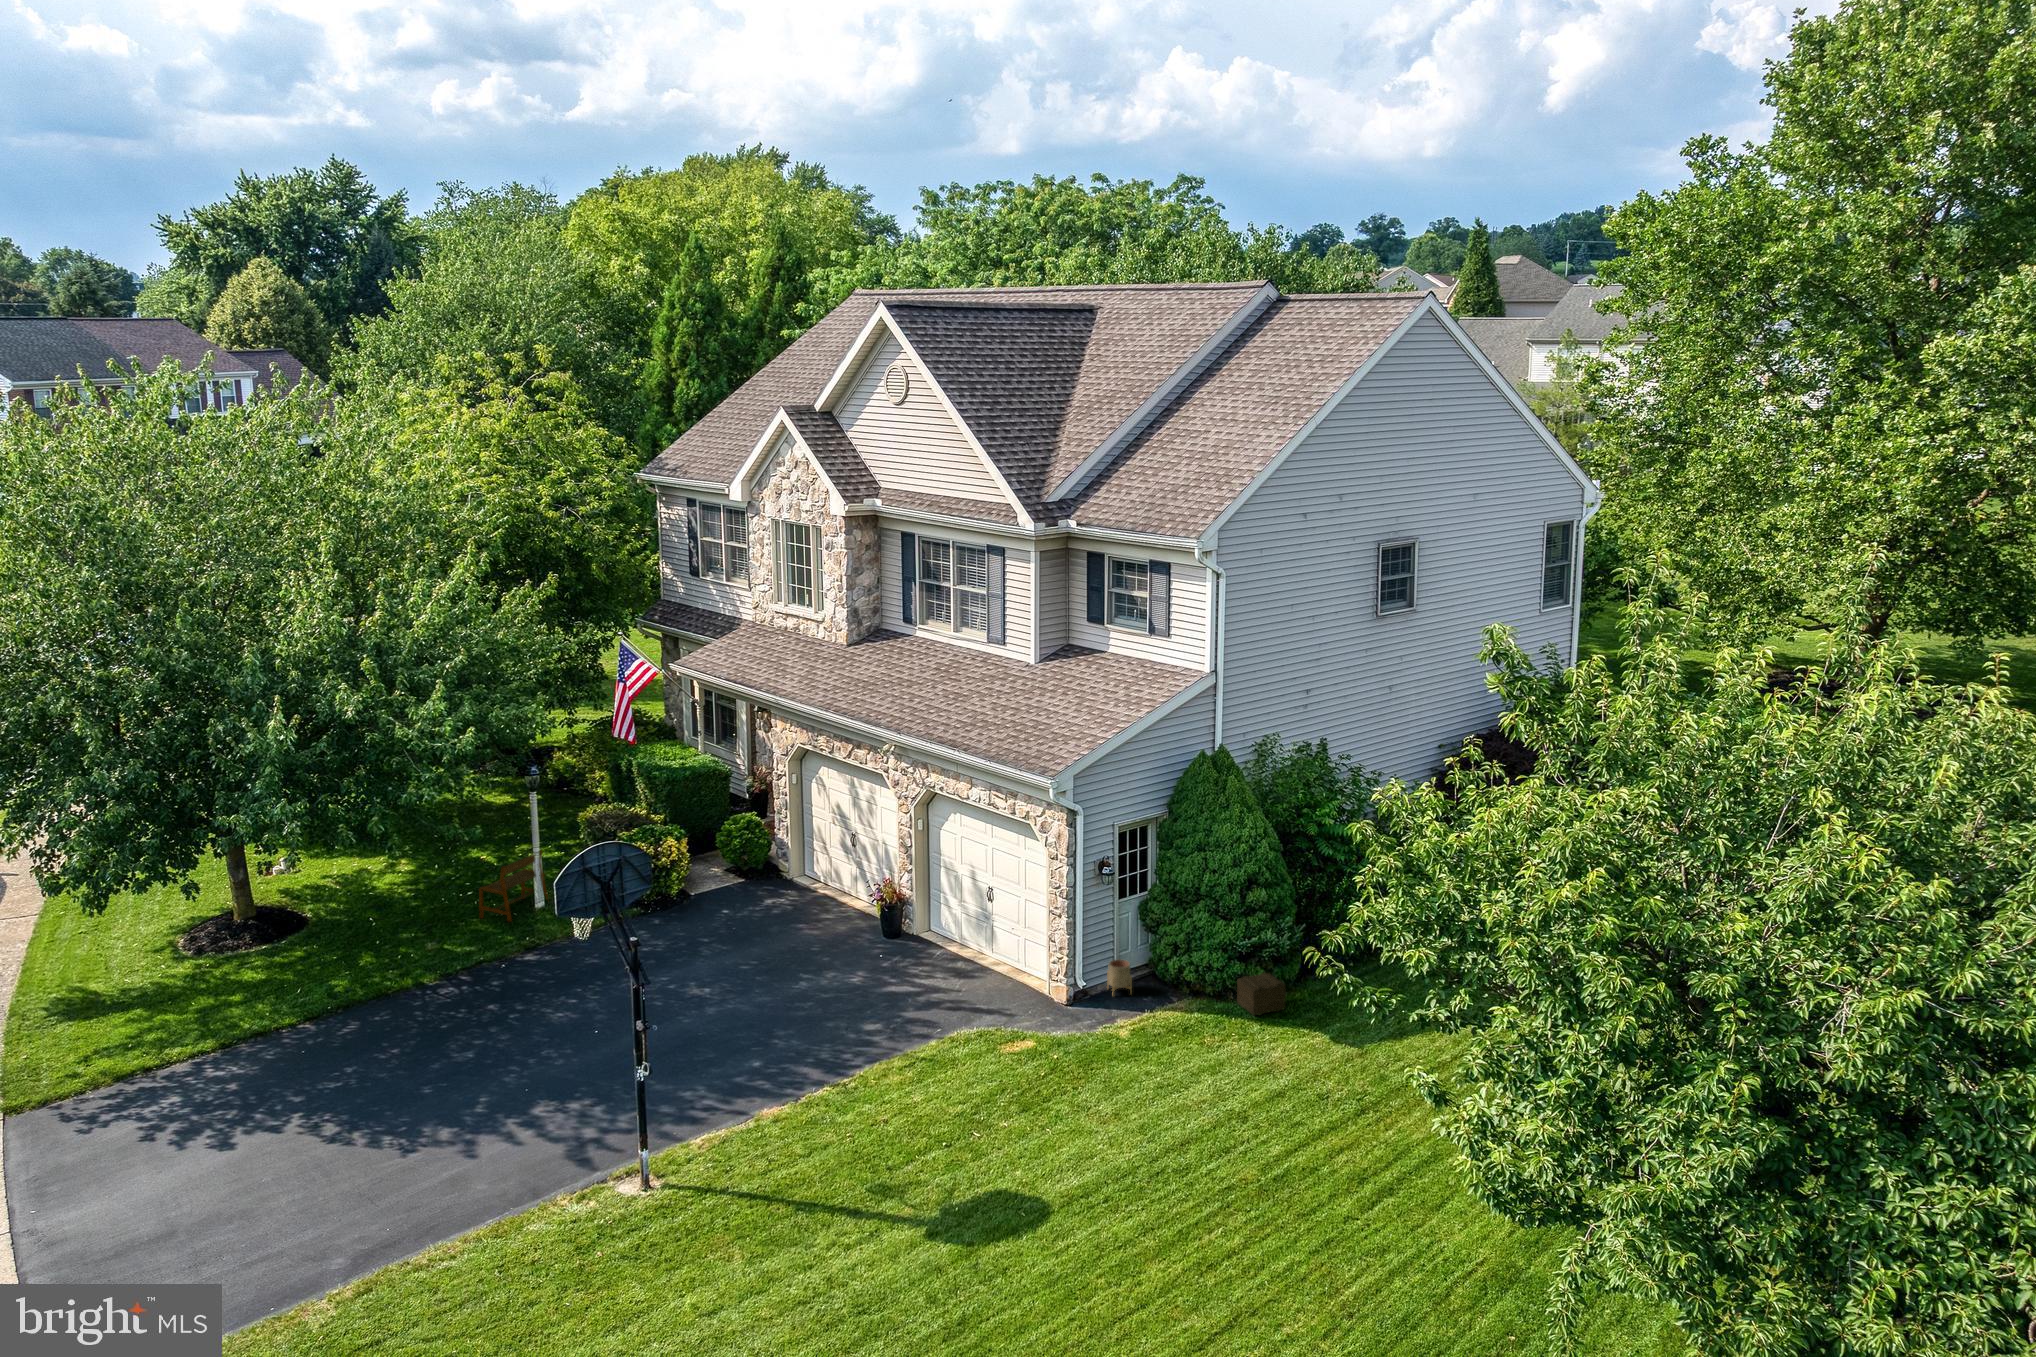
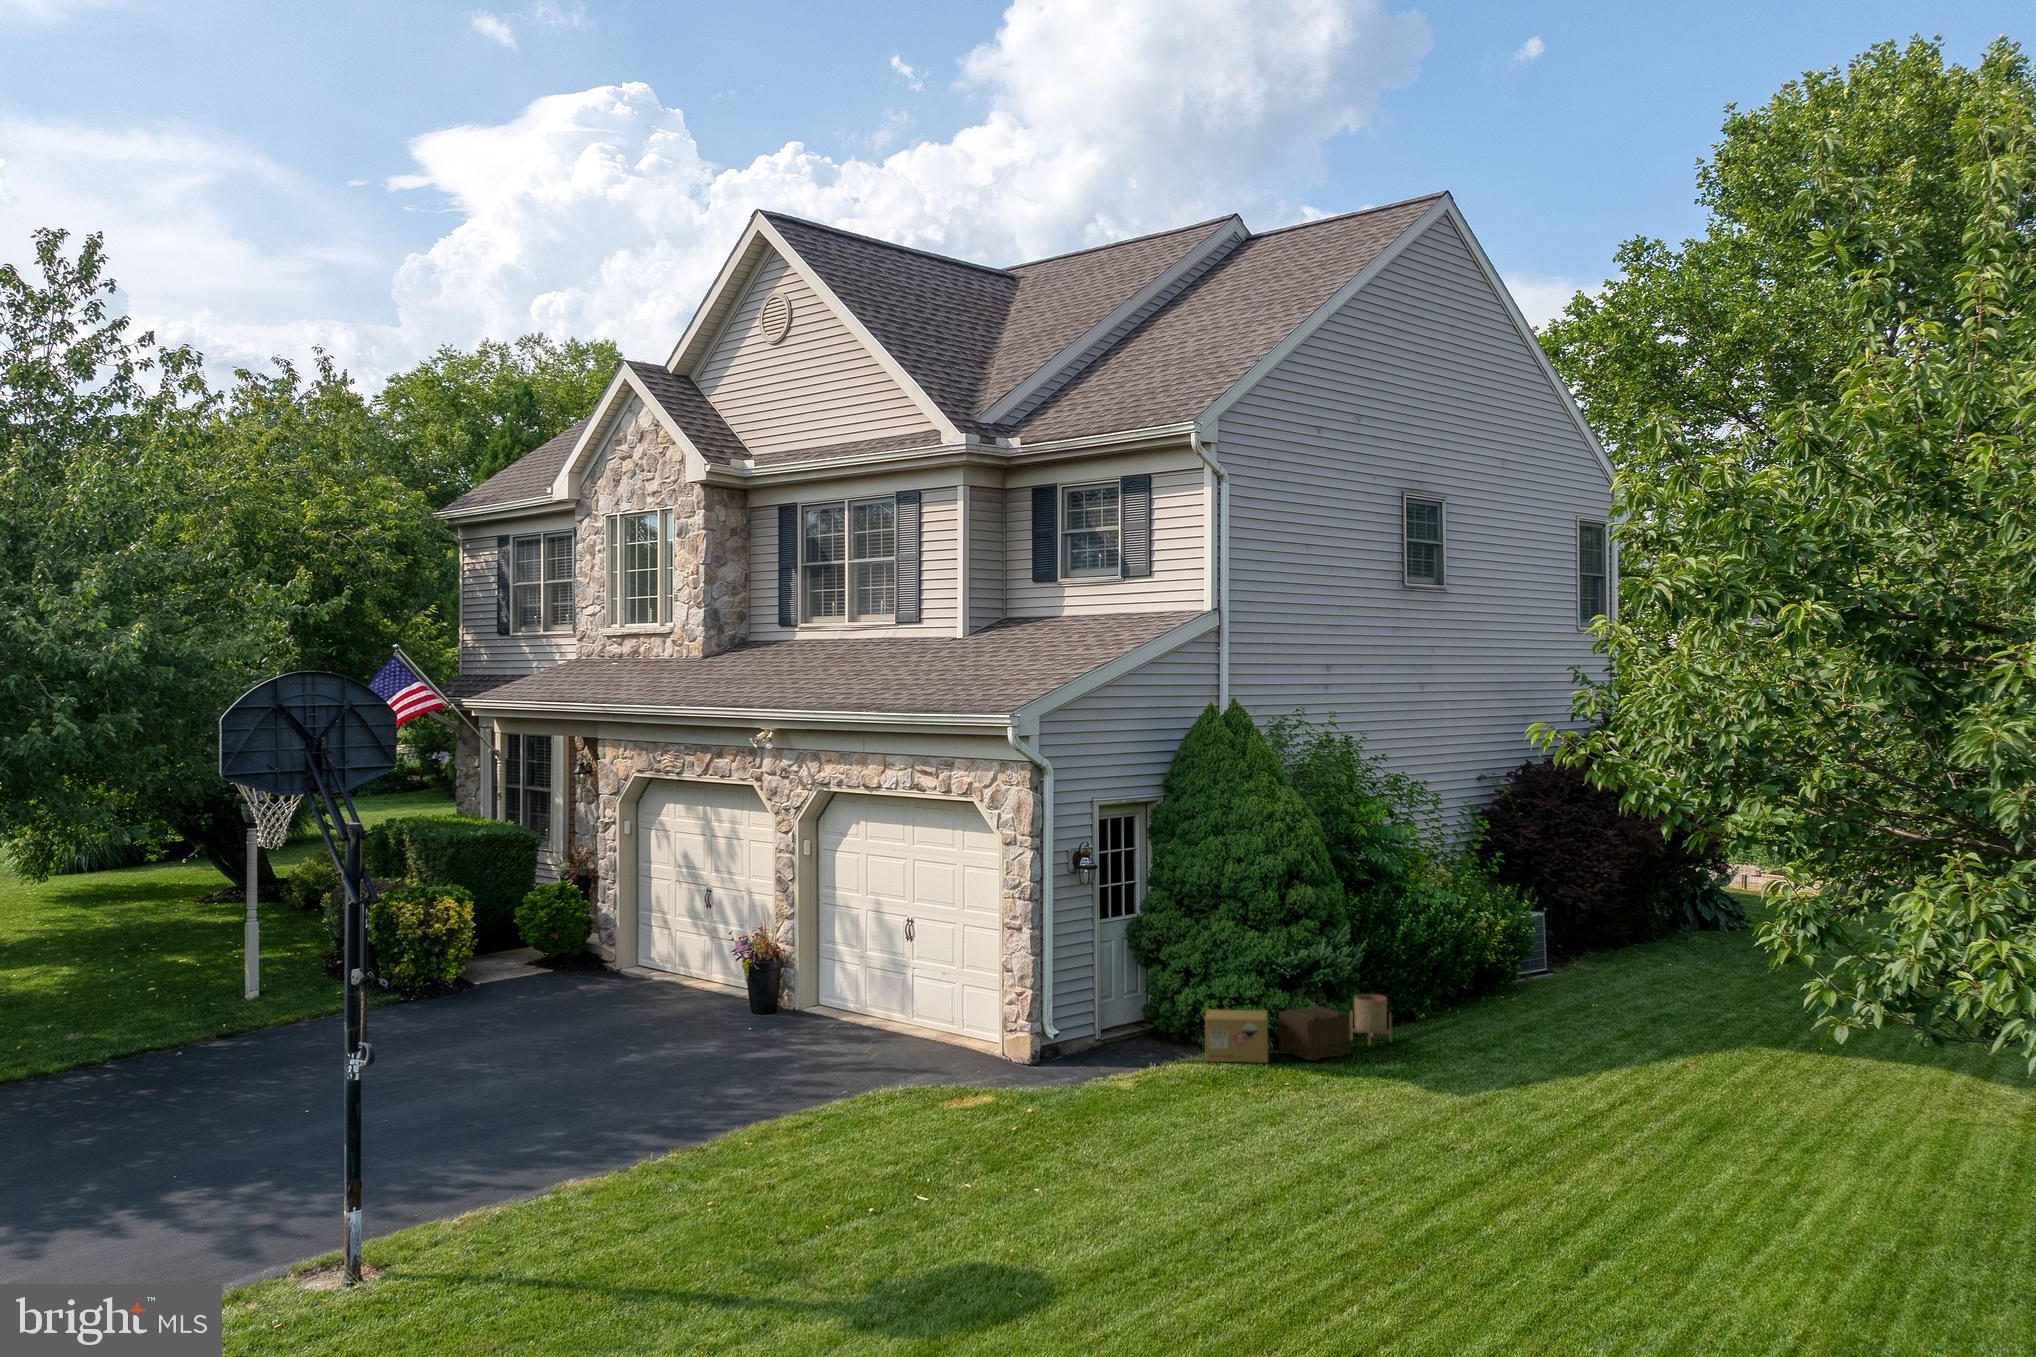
bench: present [479,851,548,922] -> none [151,917,260,1014]
planter: present [1107,959,1132,995] -> present [1350,994,1392,1045]
cardboard box: none [1184,974,1230,1016] -> present [1205,1010,1268,1063]

